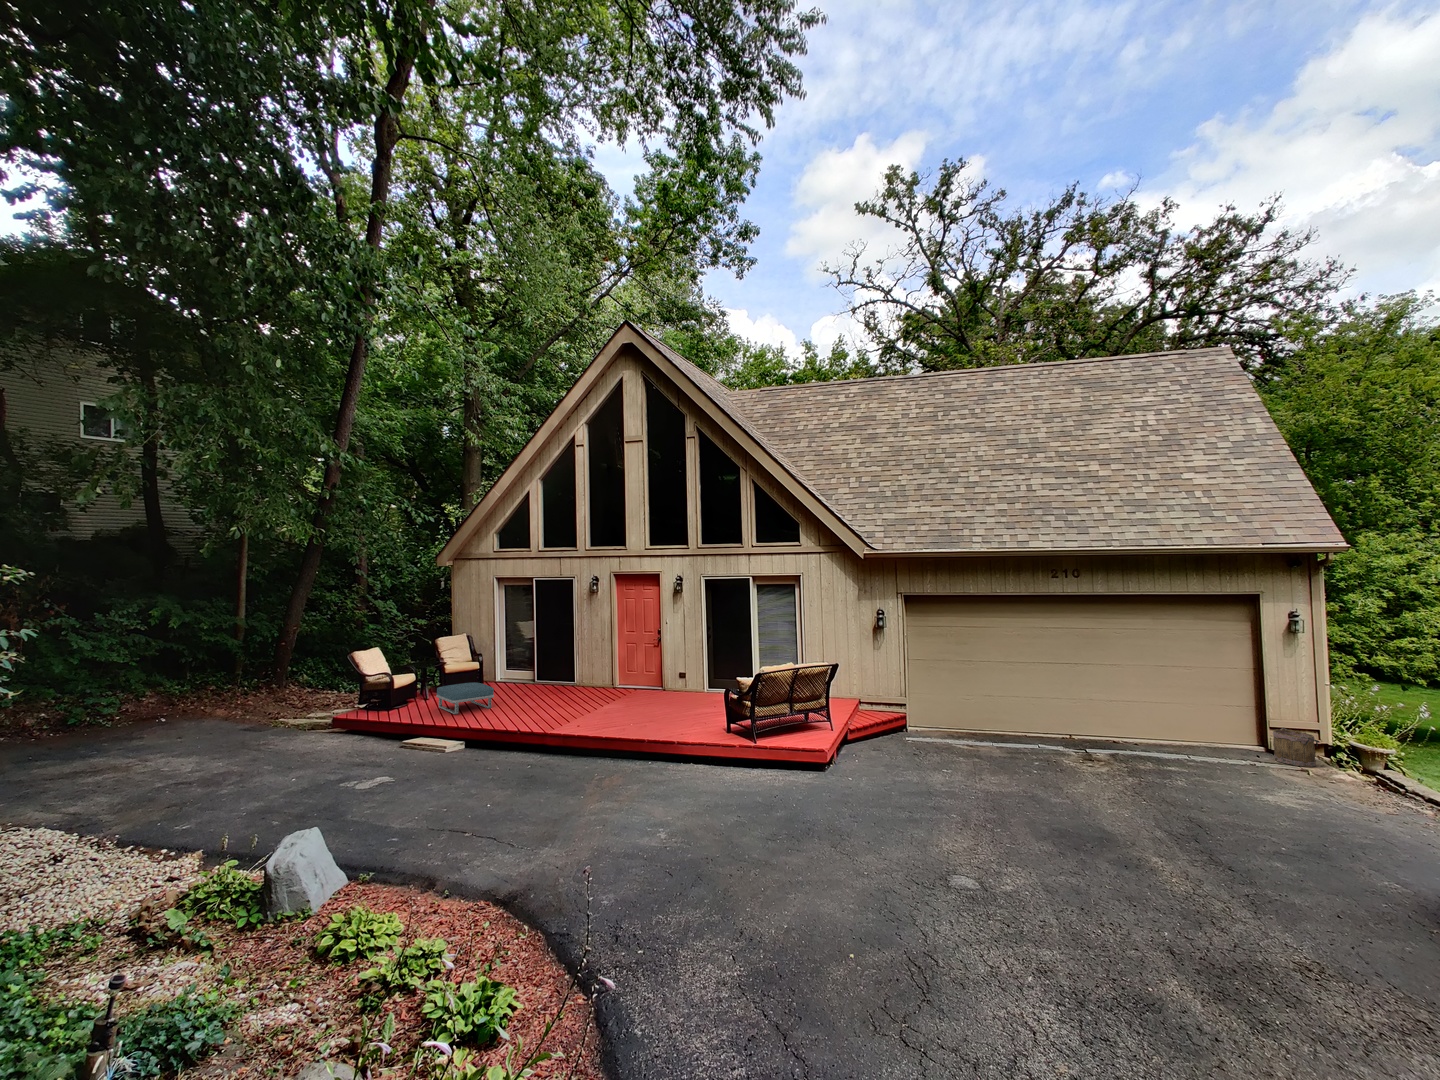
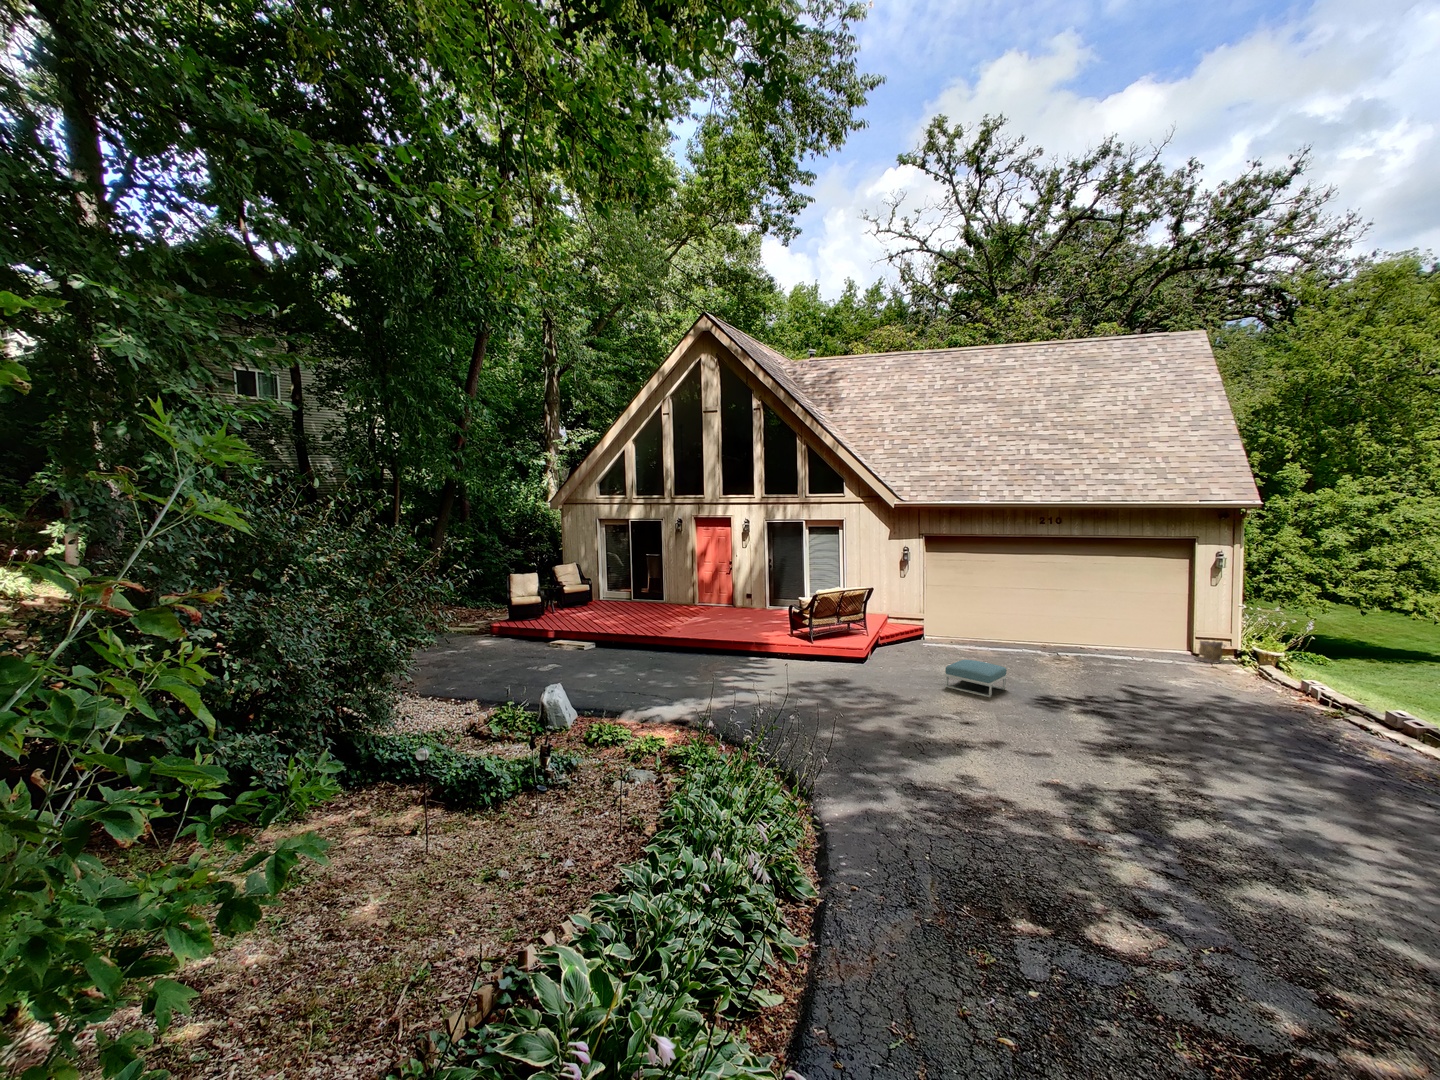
footstool: present [436,682,494,714] -> present [945,660,1007,697]

